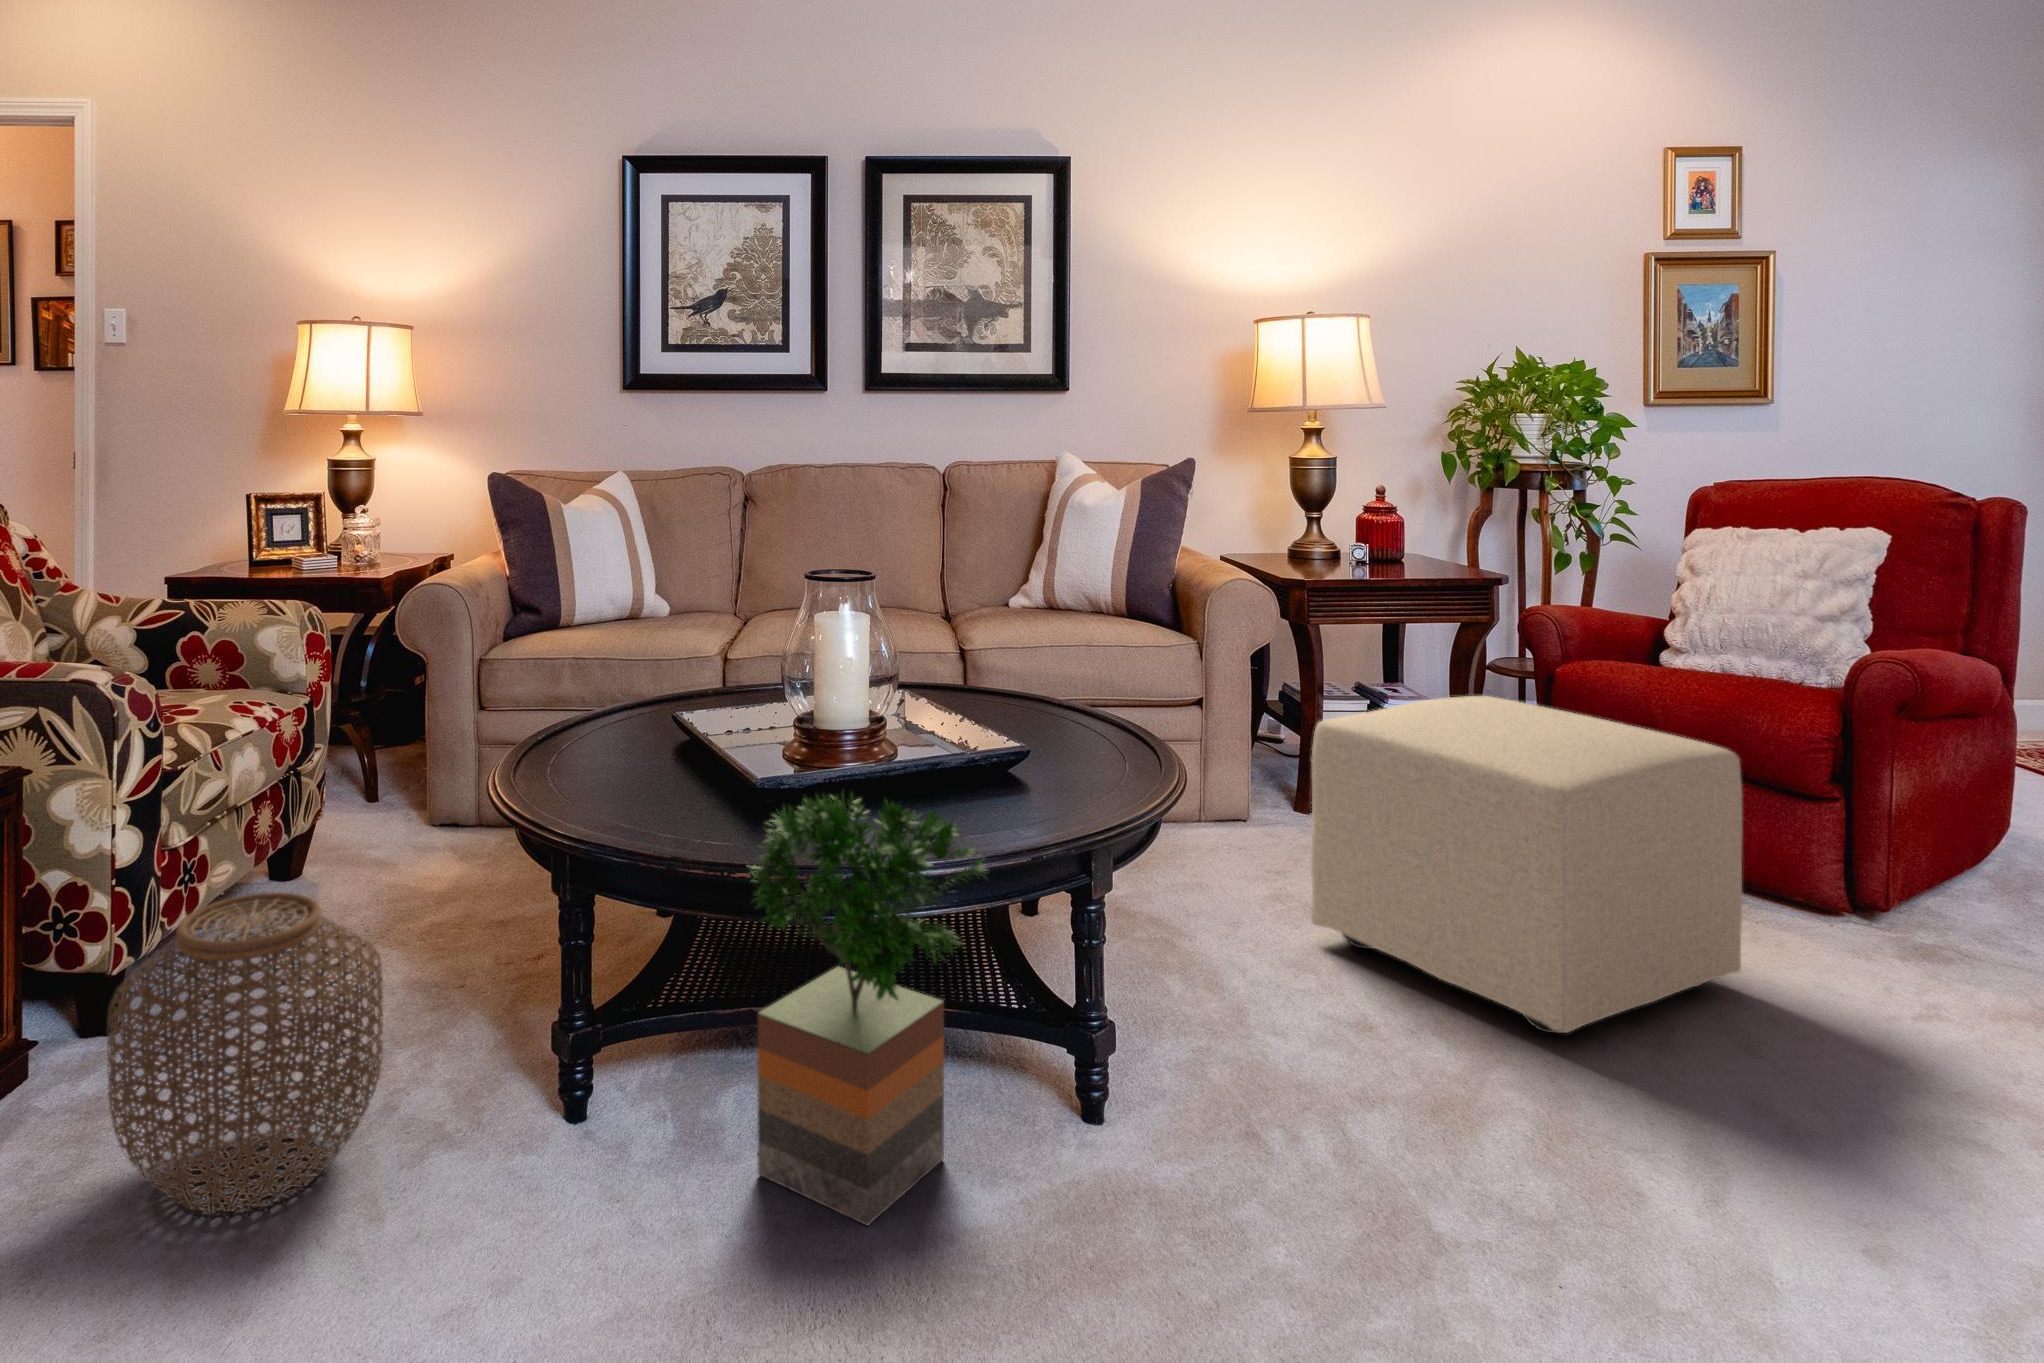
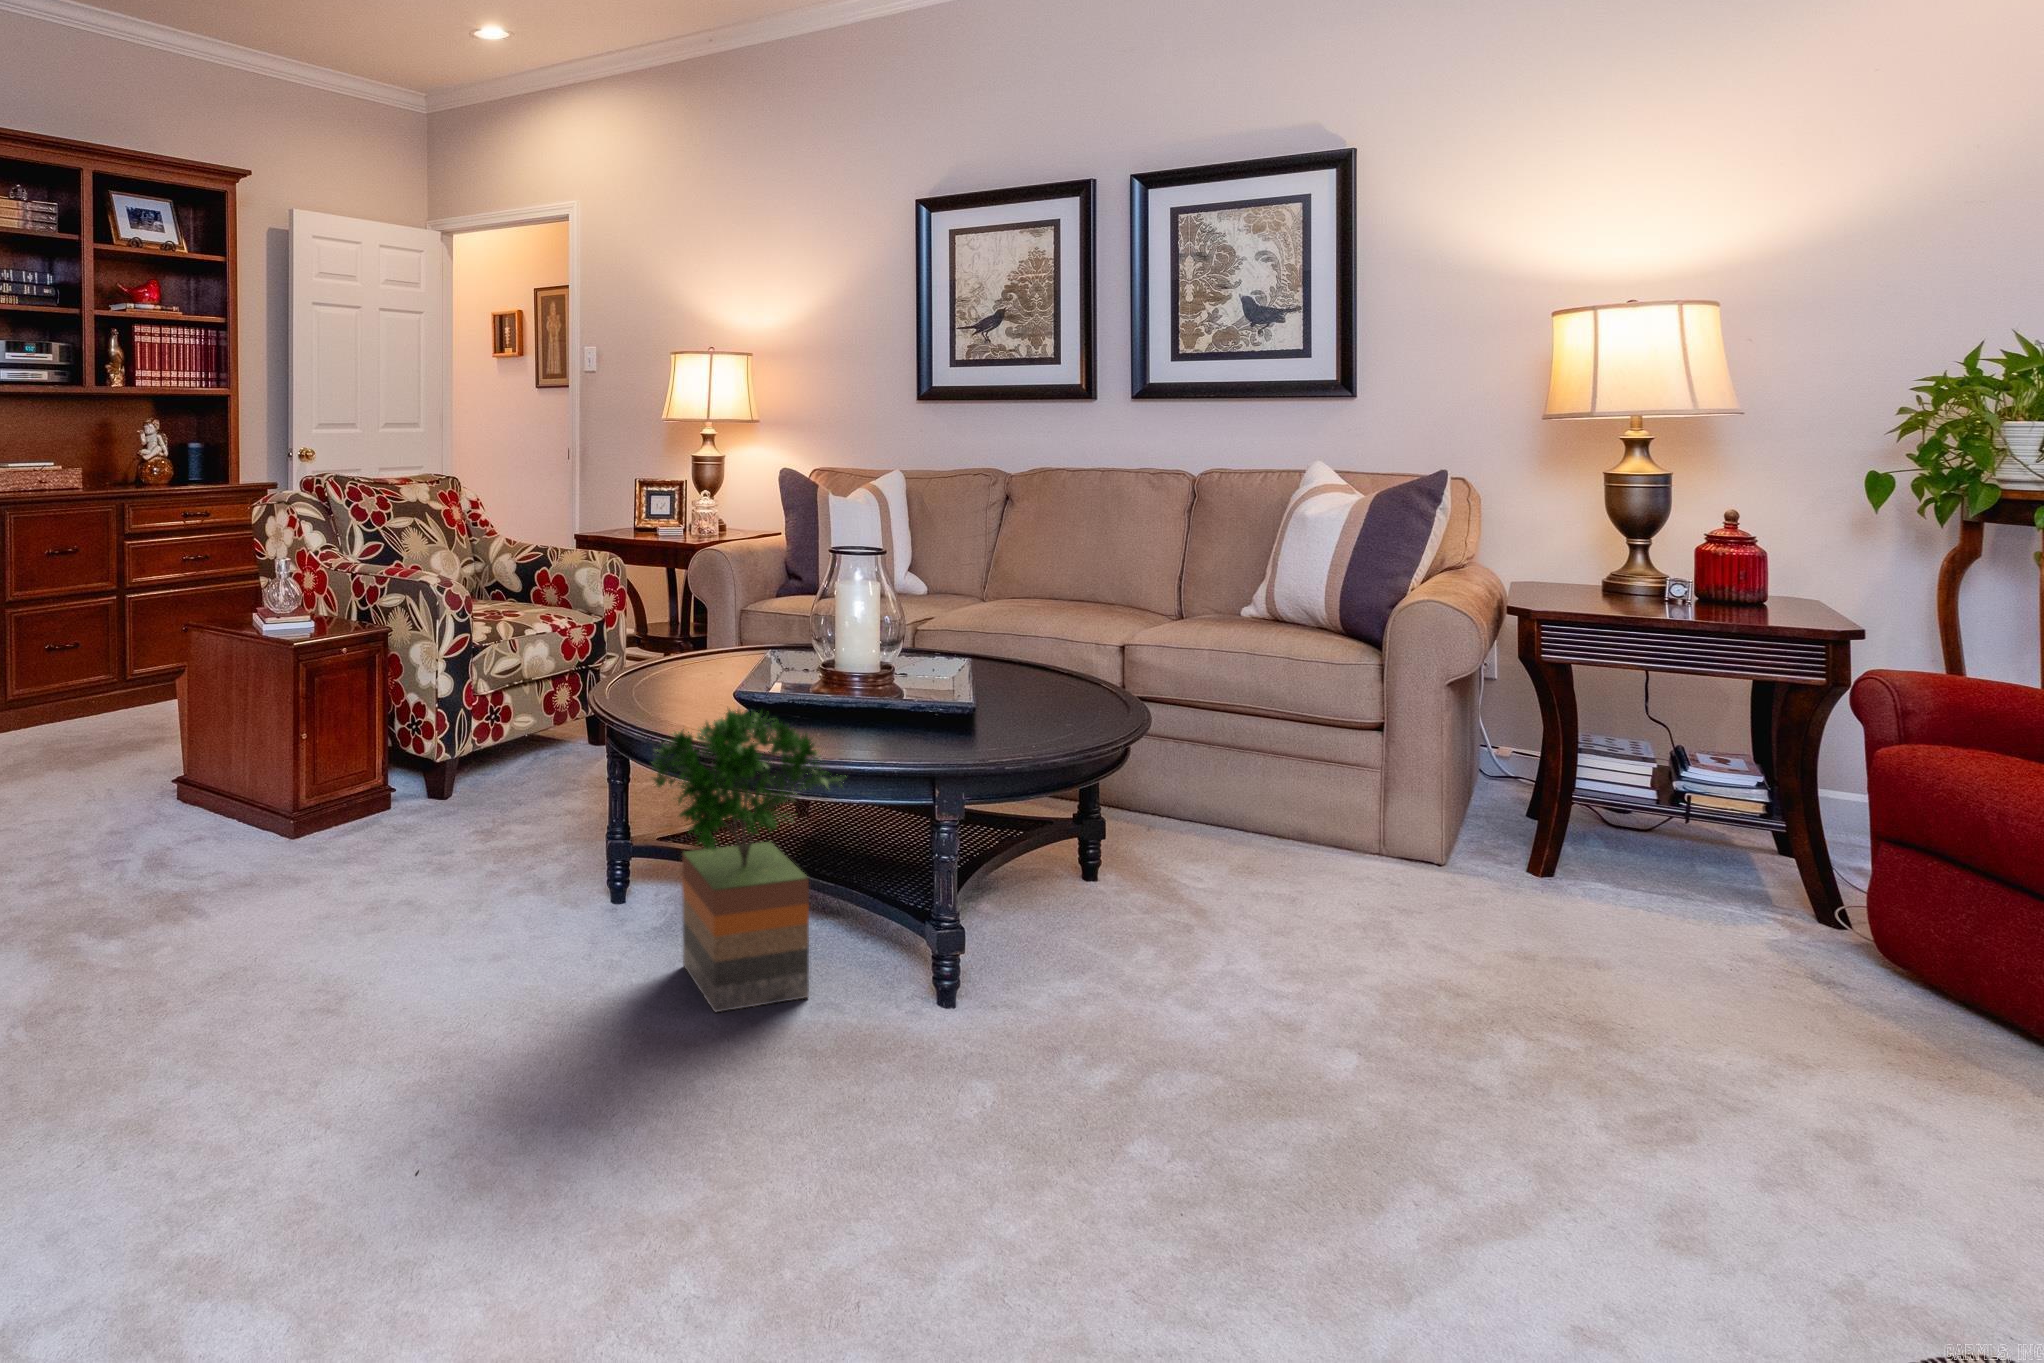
ottoman: present [1311,696,1742,1033] -> none [1353,743,1897,1133]
woven basket: present [107,893,383,1213] -> none [361,717,512,895]

